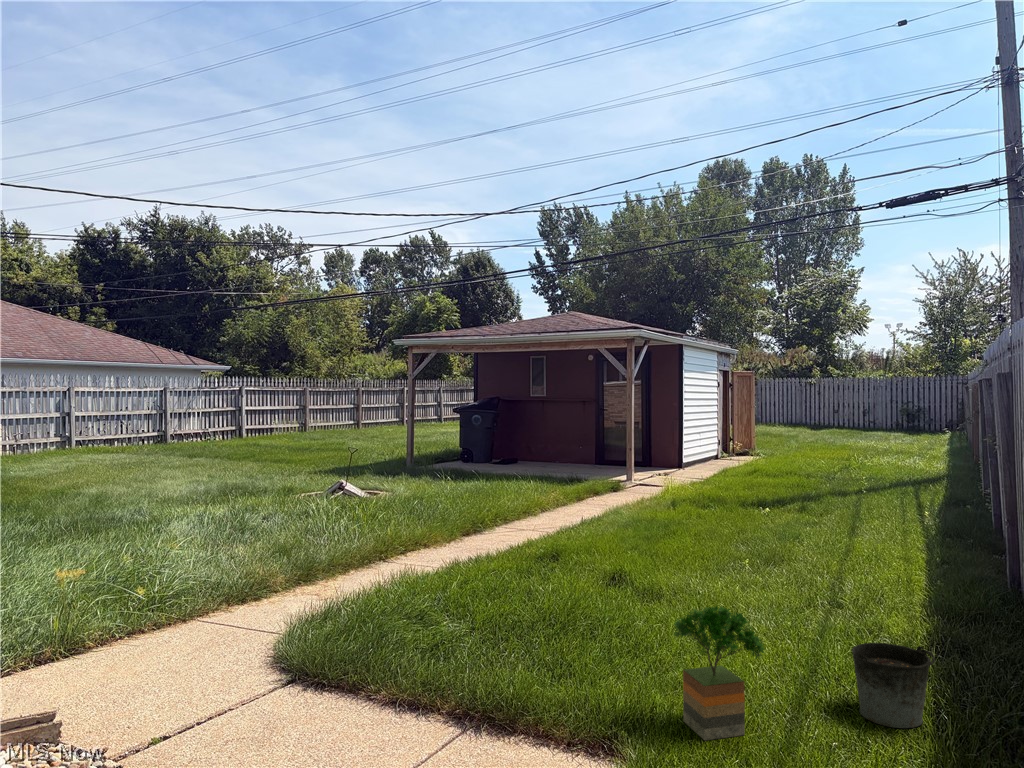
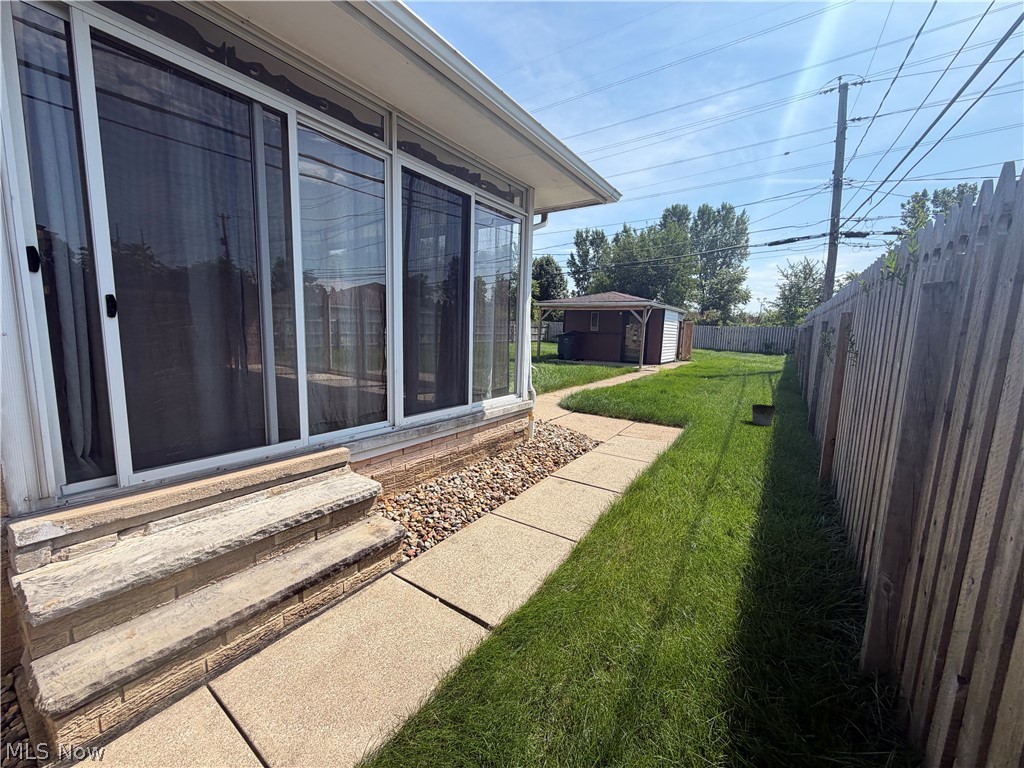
potted tree: present [674,606,765,740] -> none [699,390,729,425]

